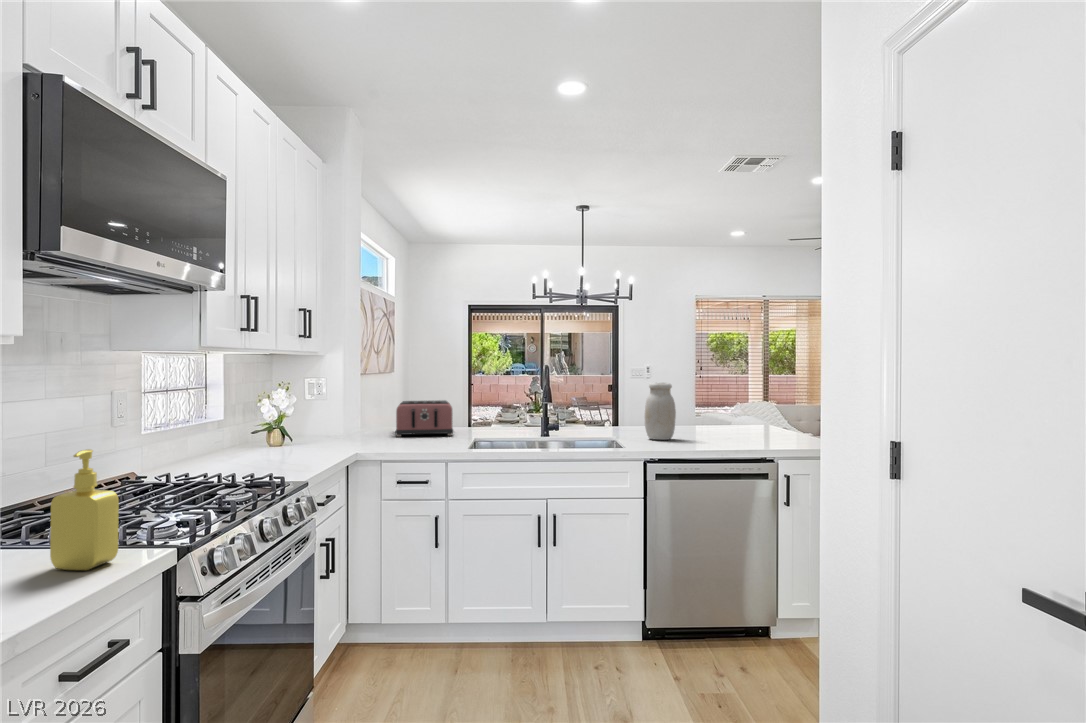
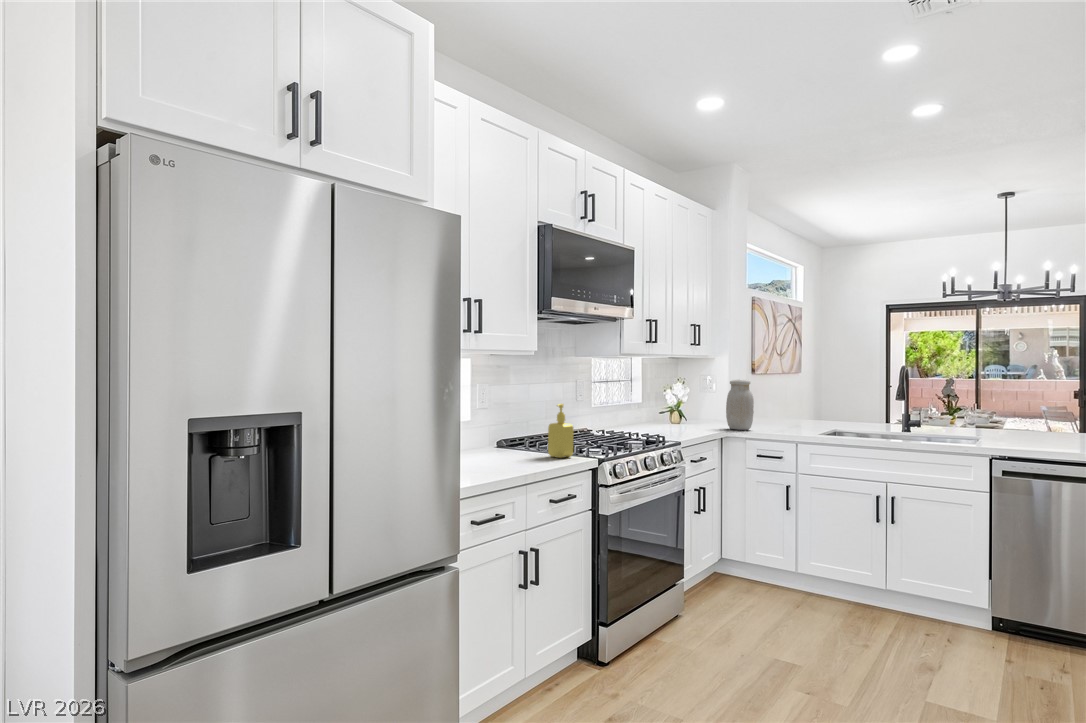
jar: present [645,383,676,440] -> present [726,380,754,430]
toaster: present [395,400,453,437] -> none [769,396,824,426]

